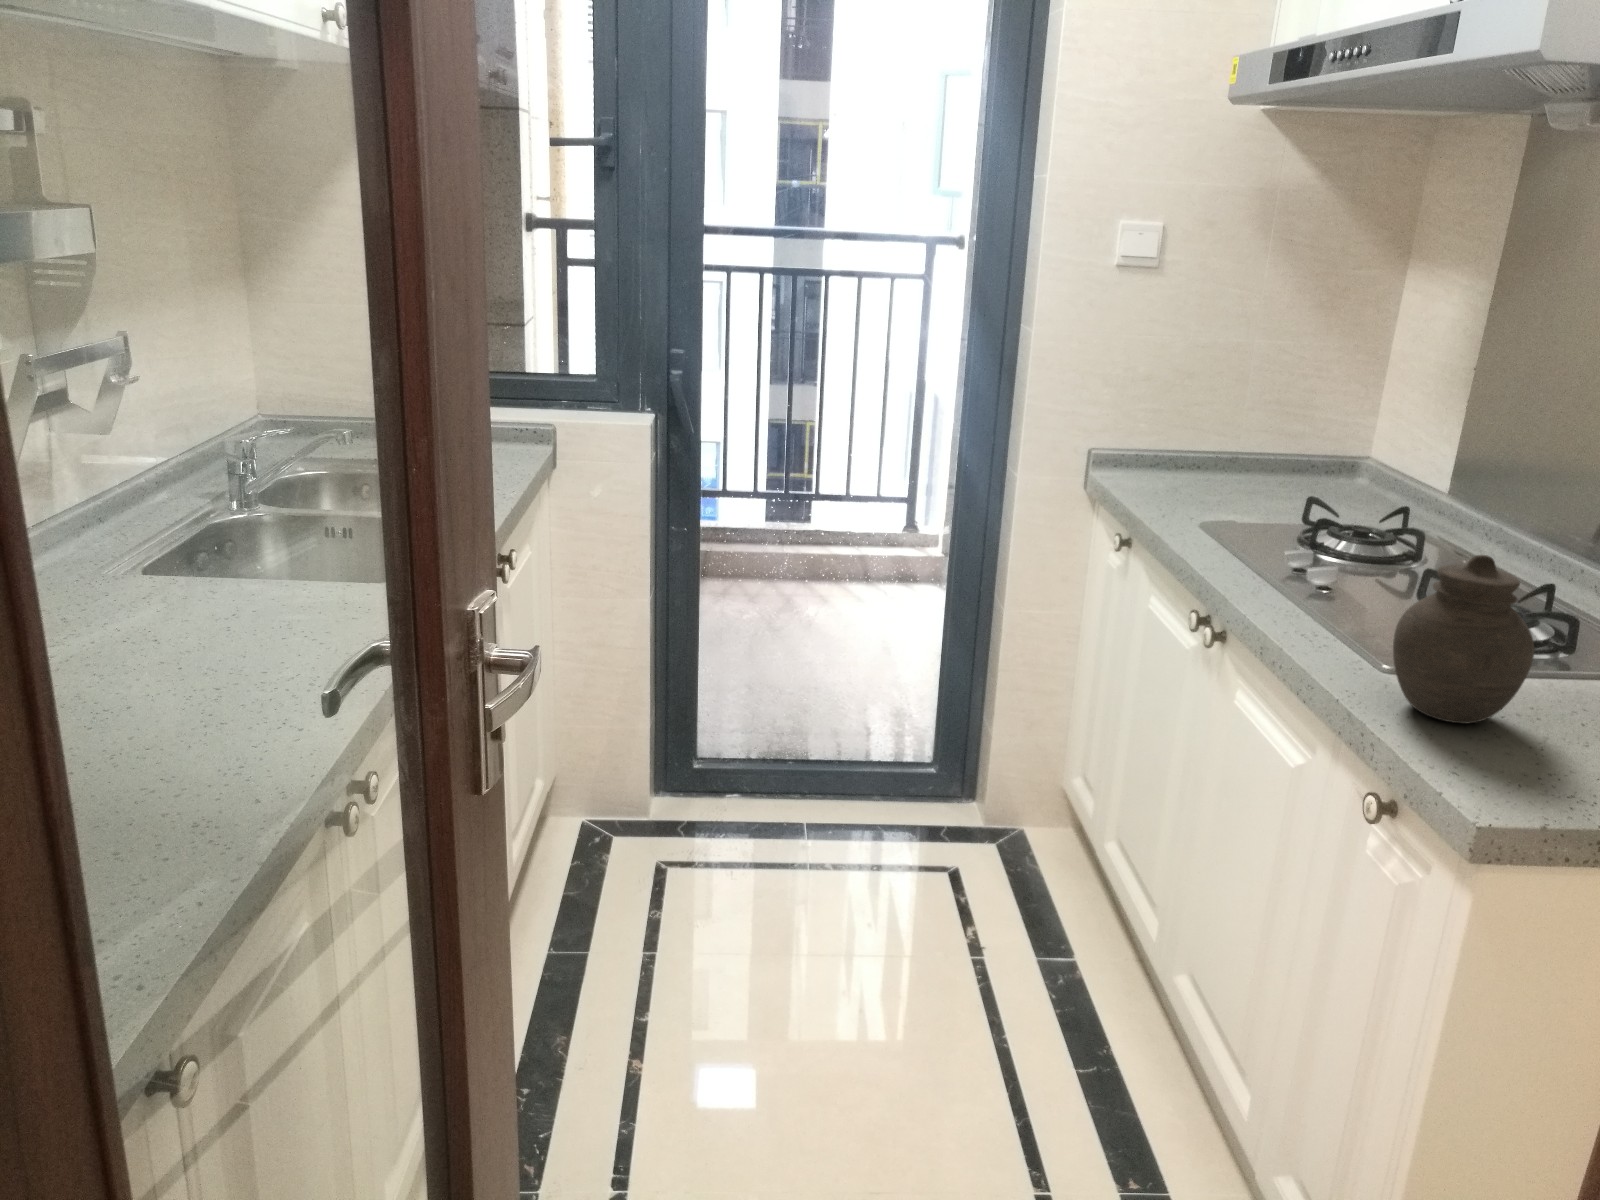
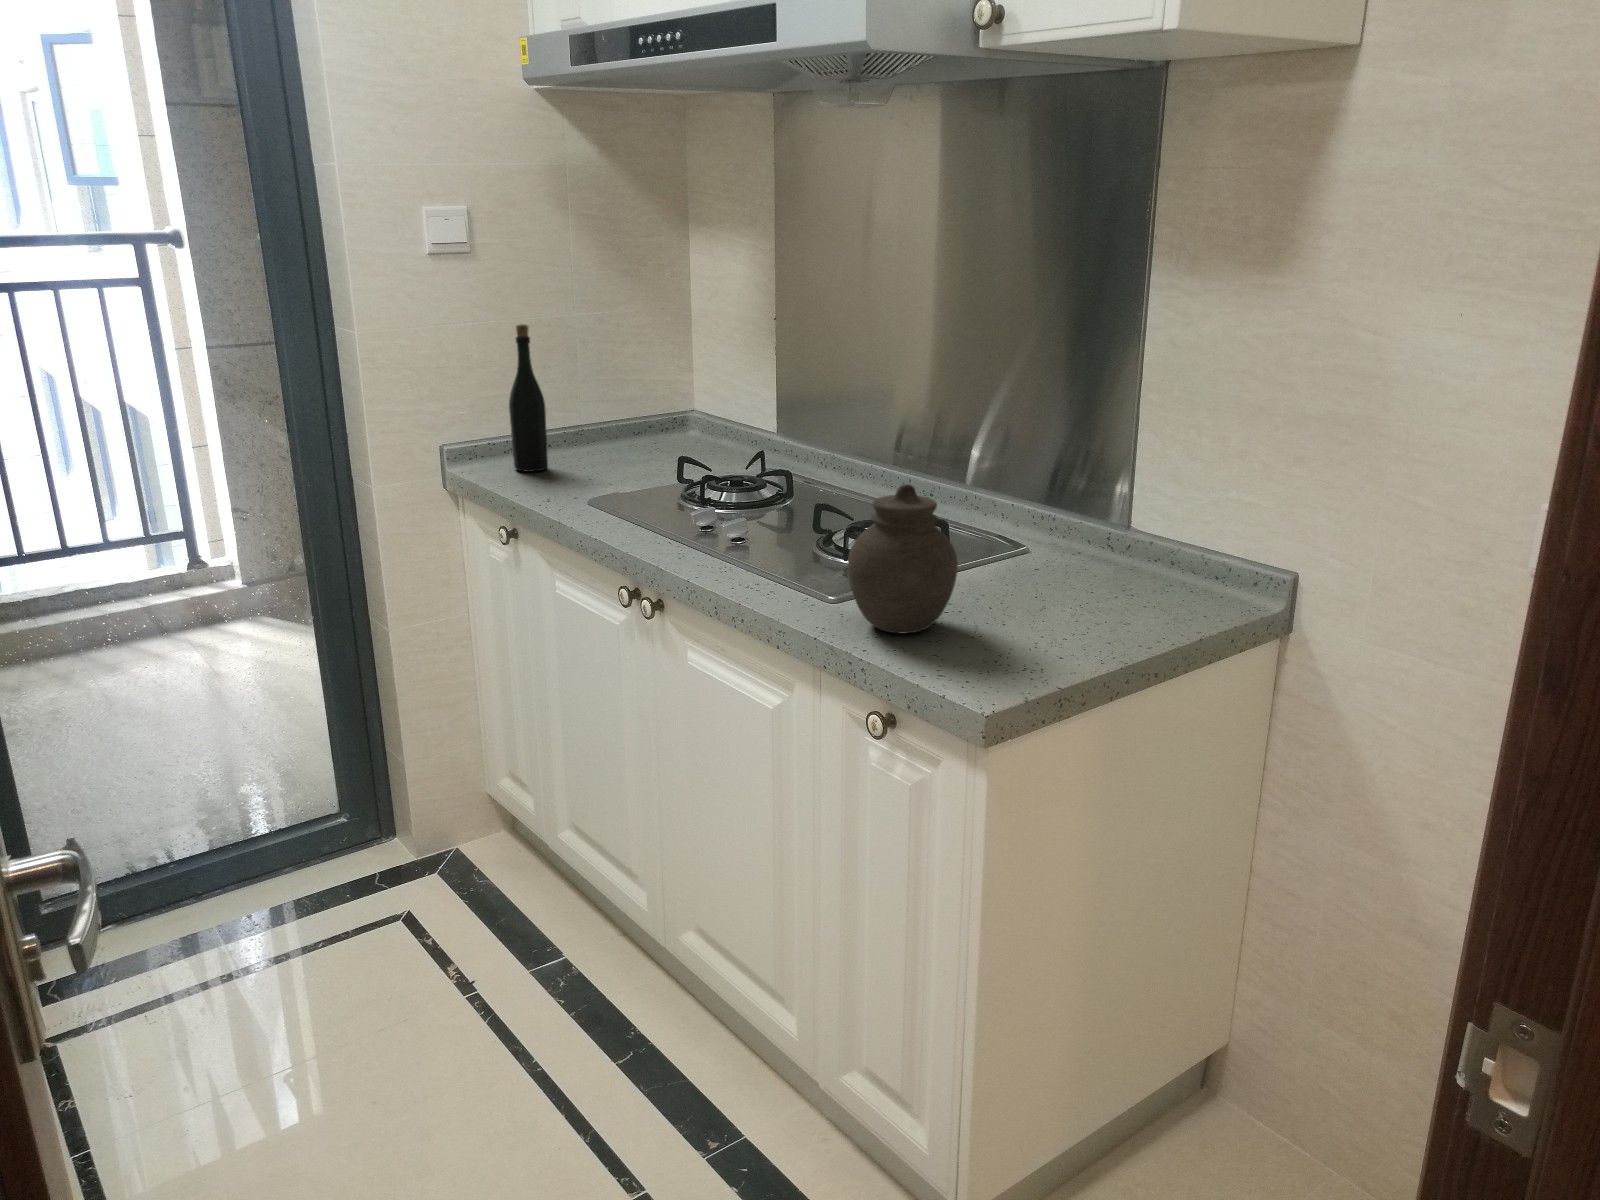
bottle: none [1152,342,1195,488] -> present [509,324,548,472]

